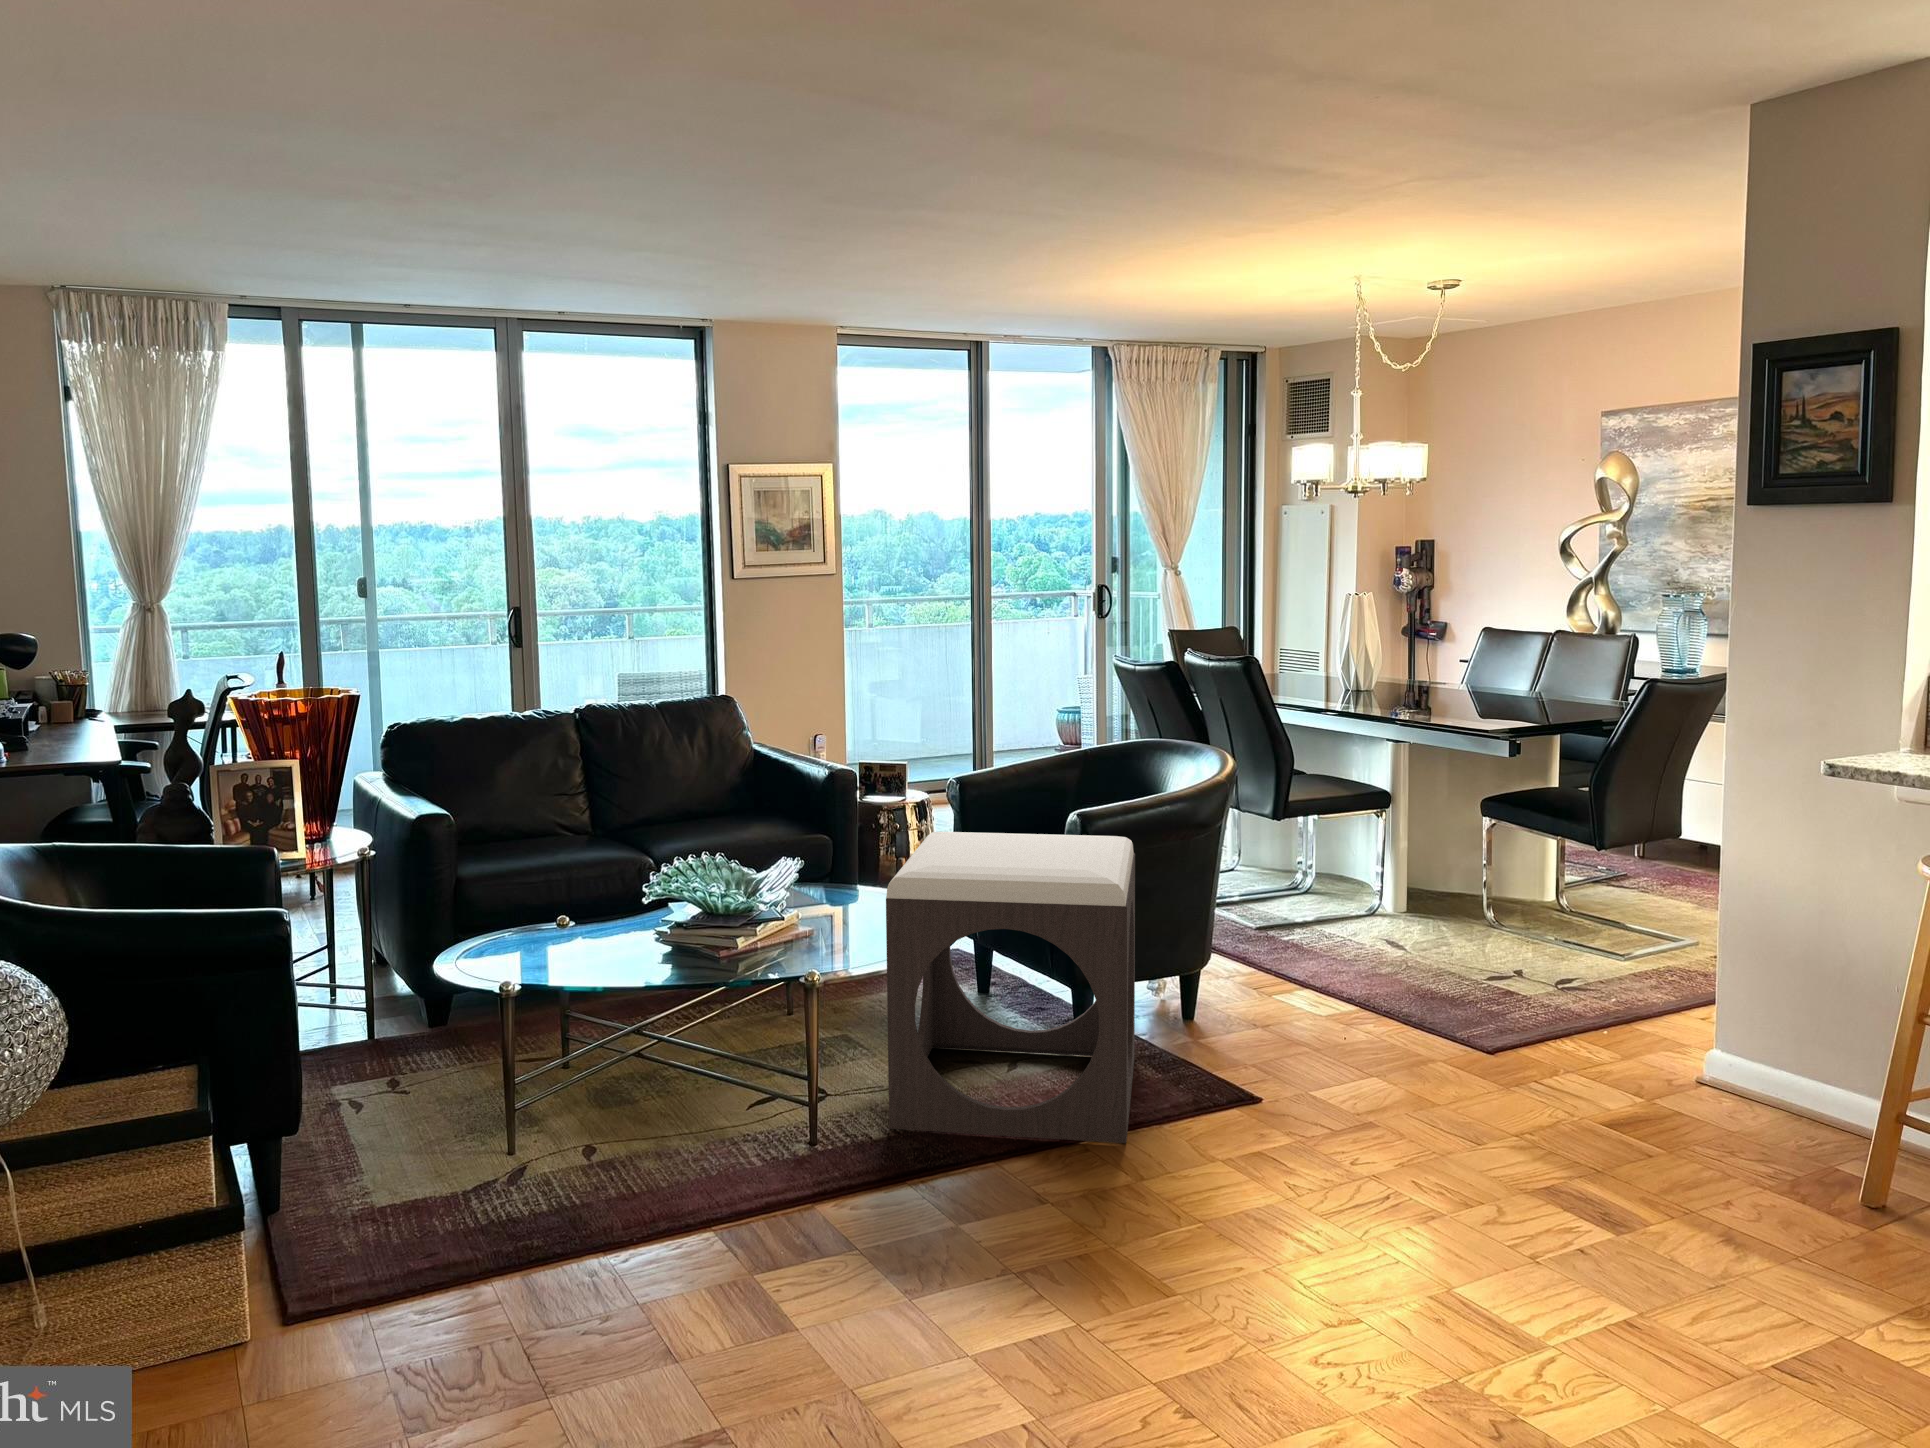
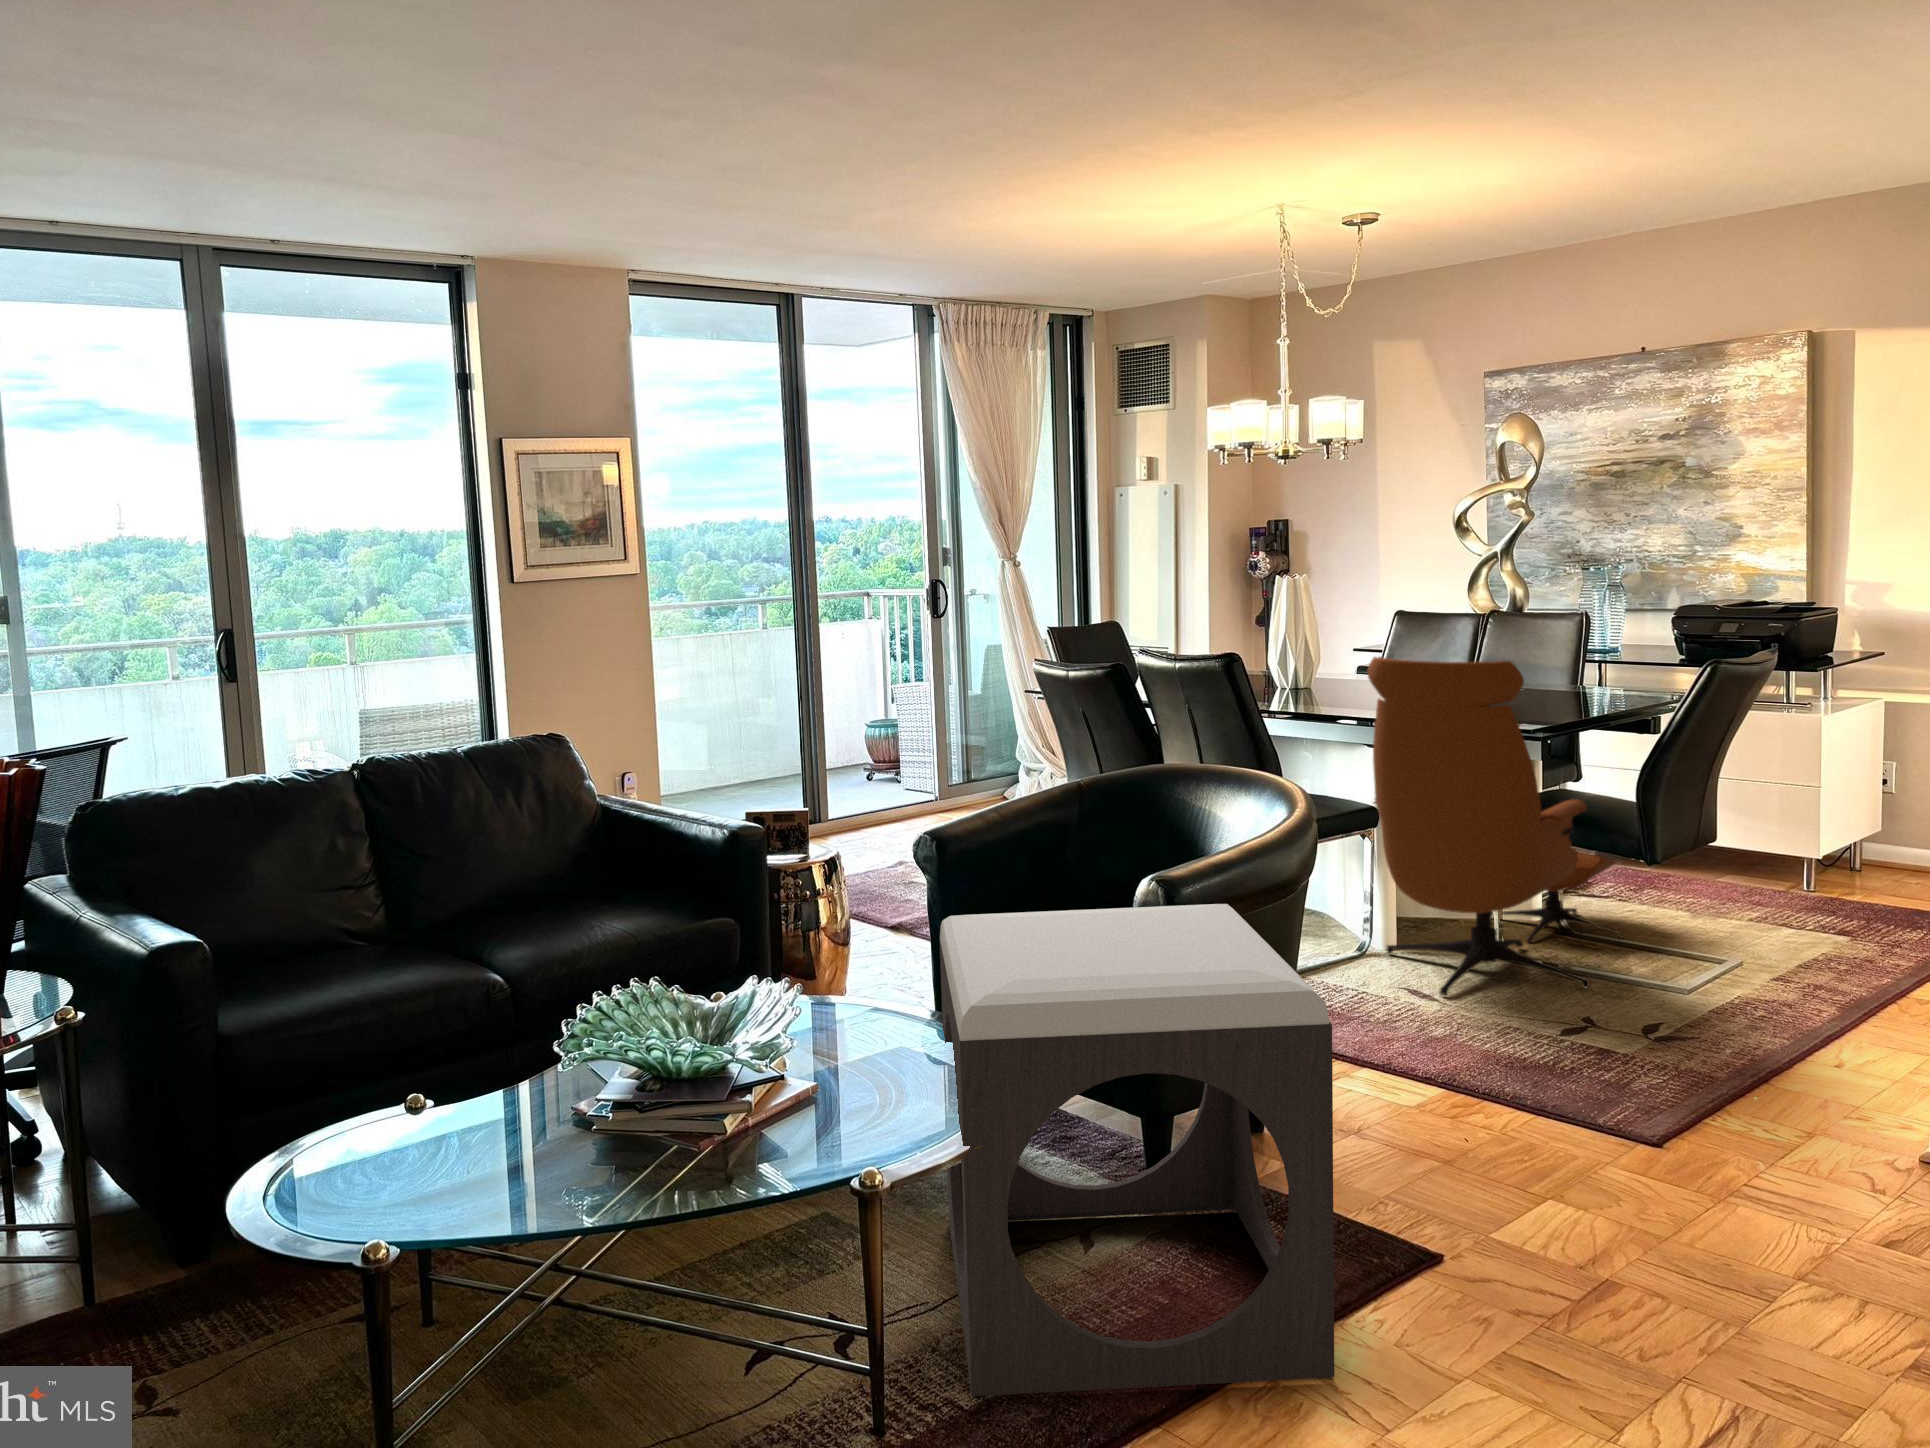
lounge chair: none [1358,668,1616,952] -> present [1367,657,1624,995]

